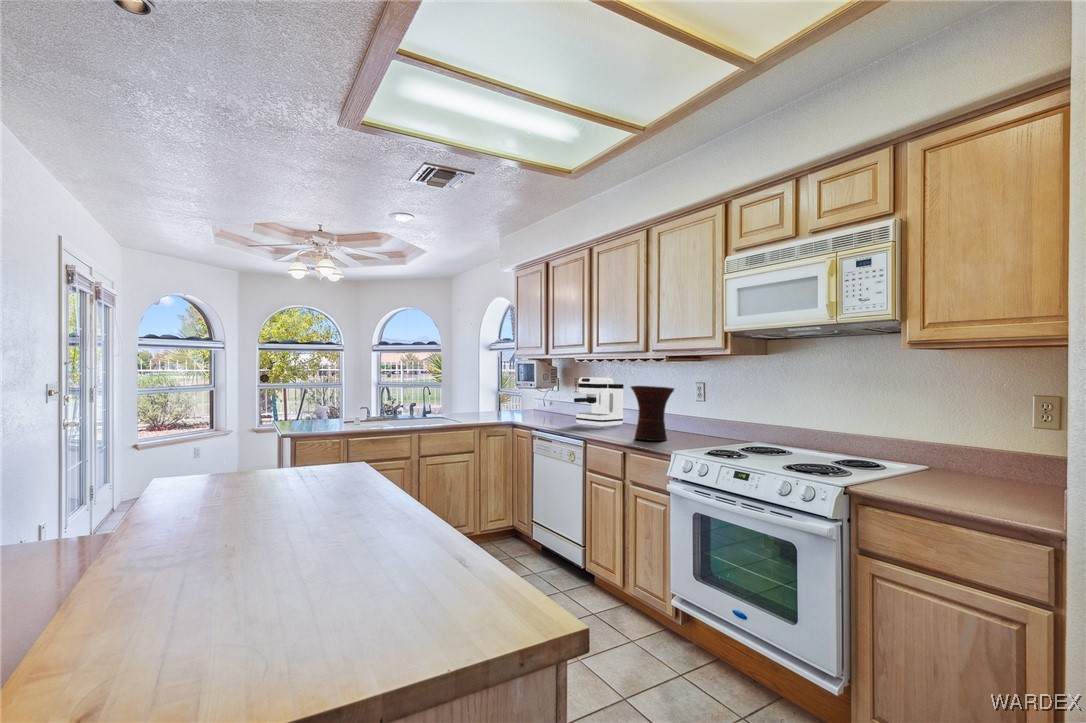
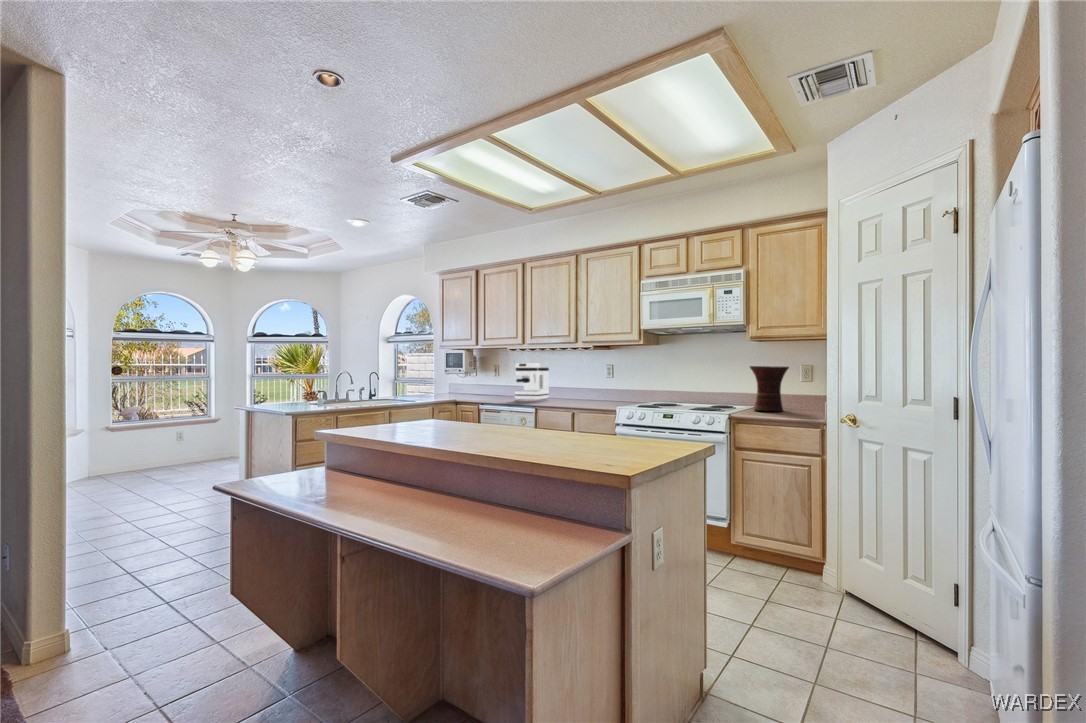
vase: present [631,386,674,441] -> present [750,366,789,411]

